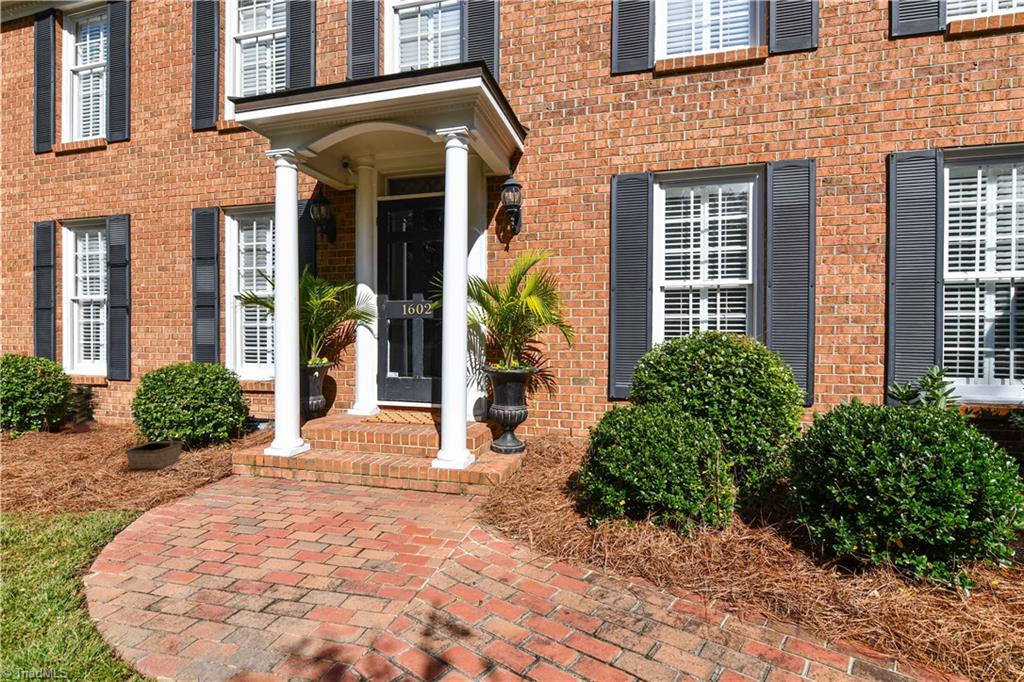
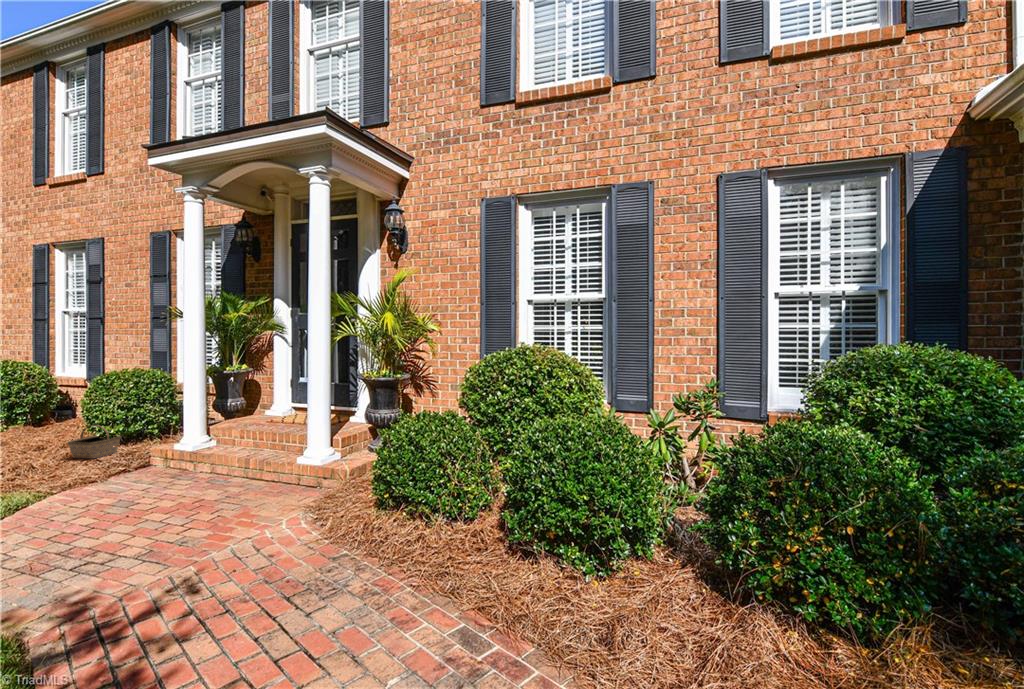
decorative plant: present [65,385,101,432] -> none [46,386,84,427]

